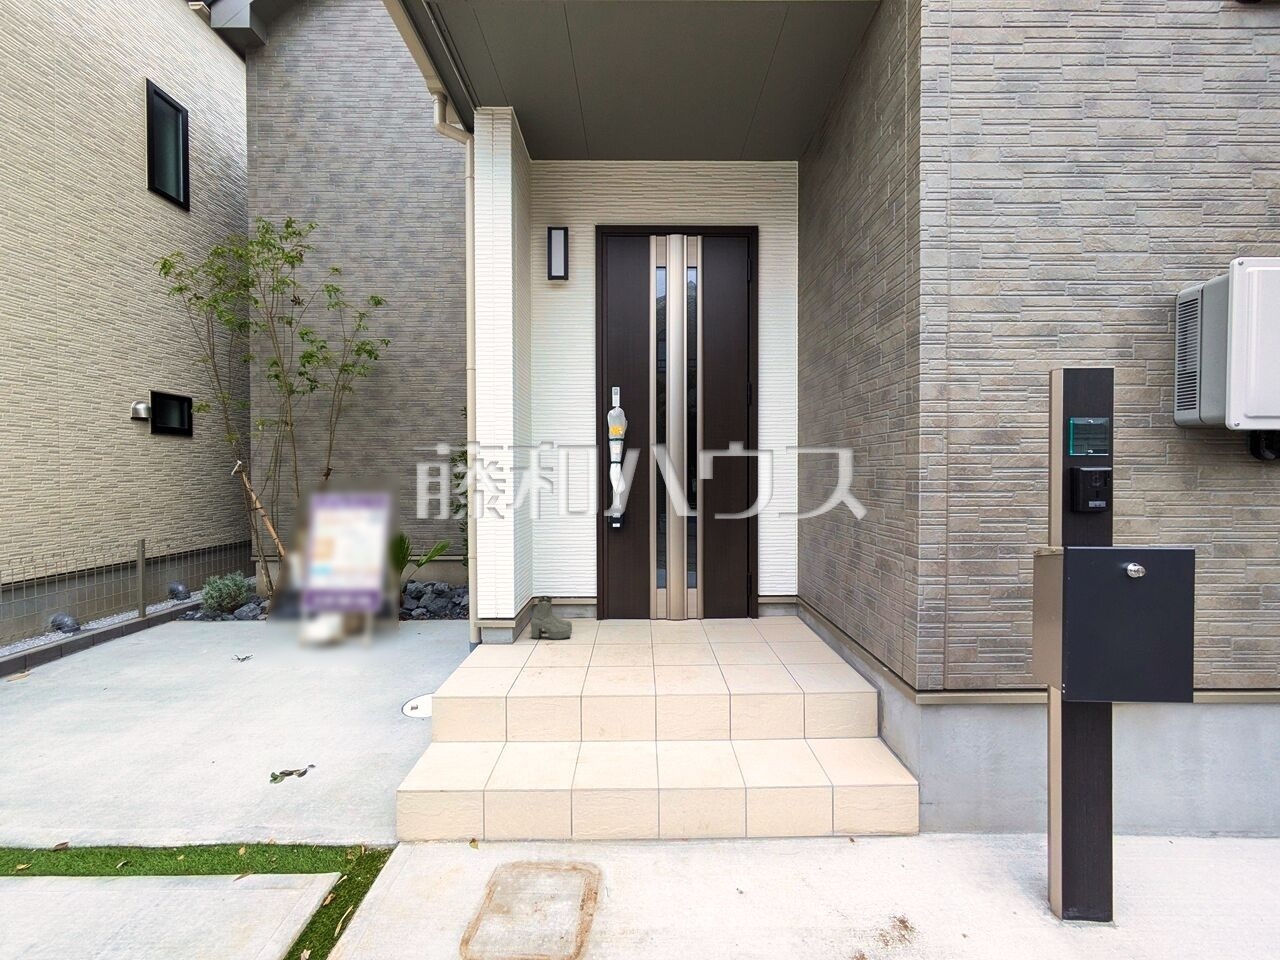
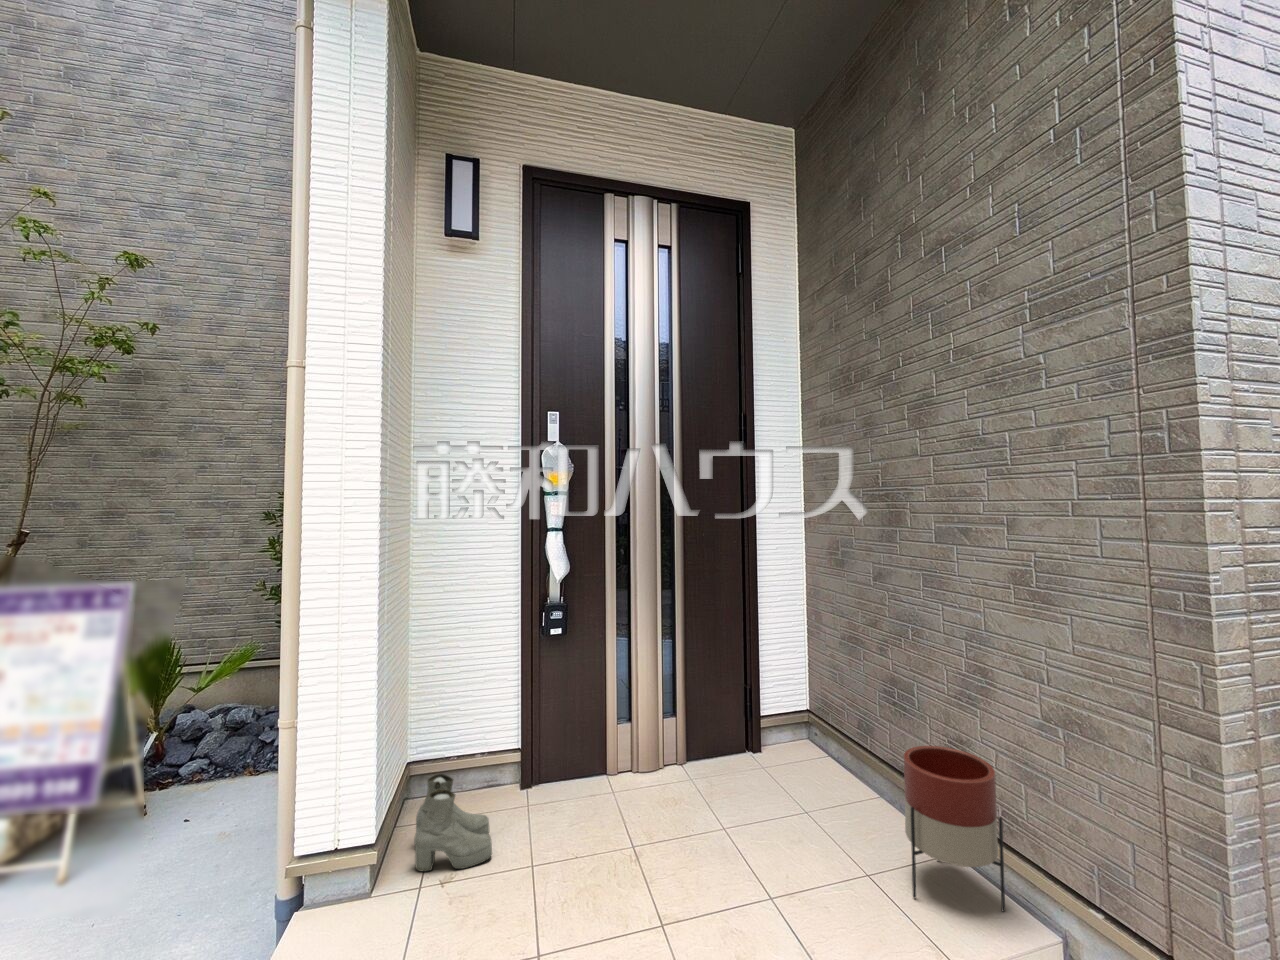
planter: none [788,589,841,673] -> present [904,746,1005,912]

